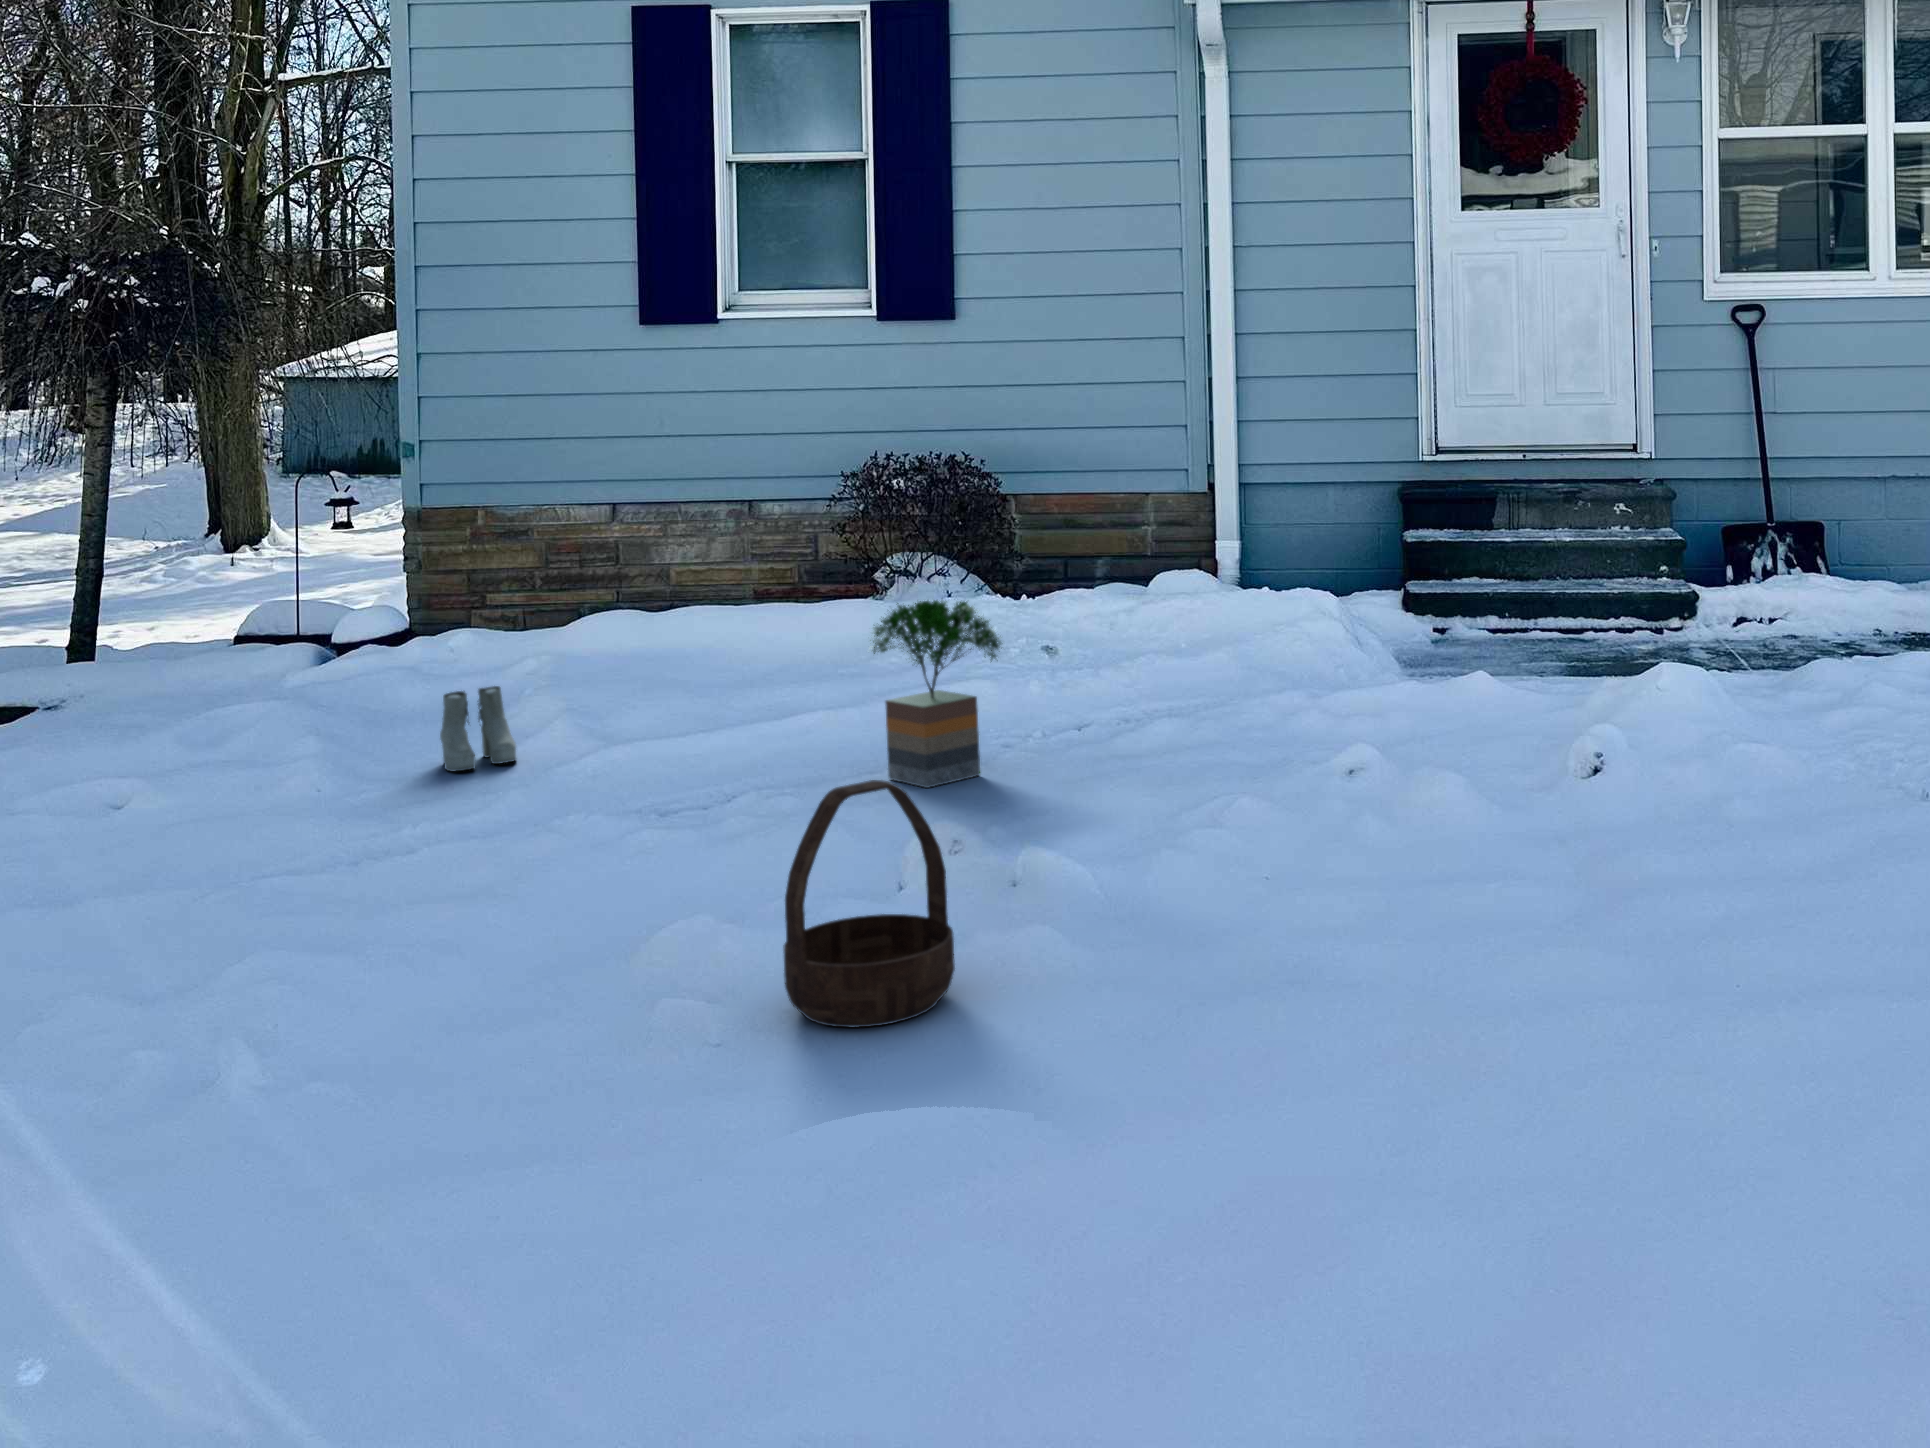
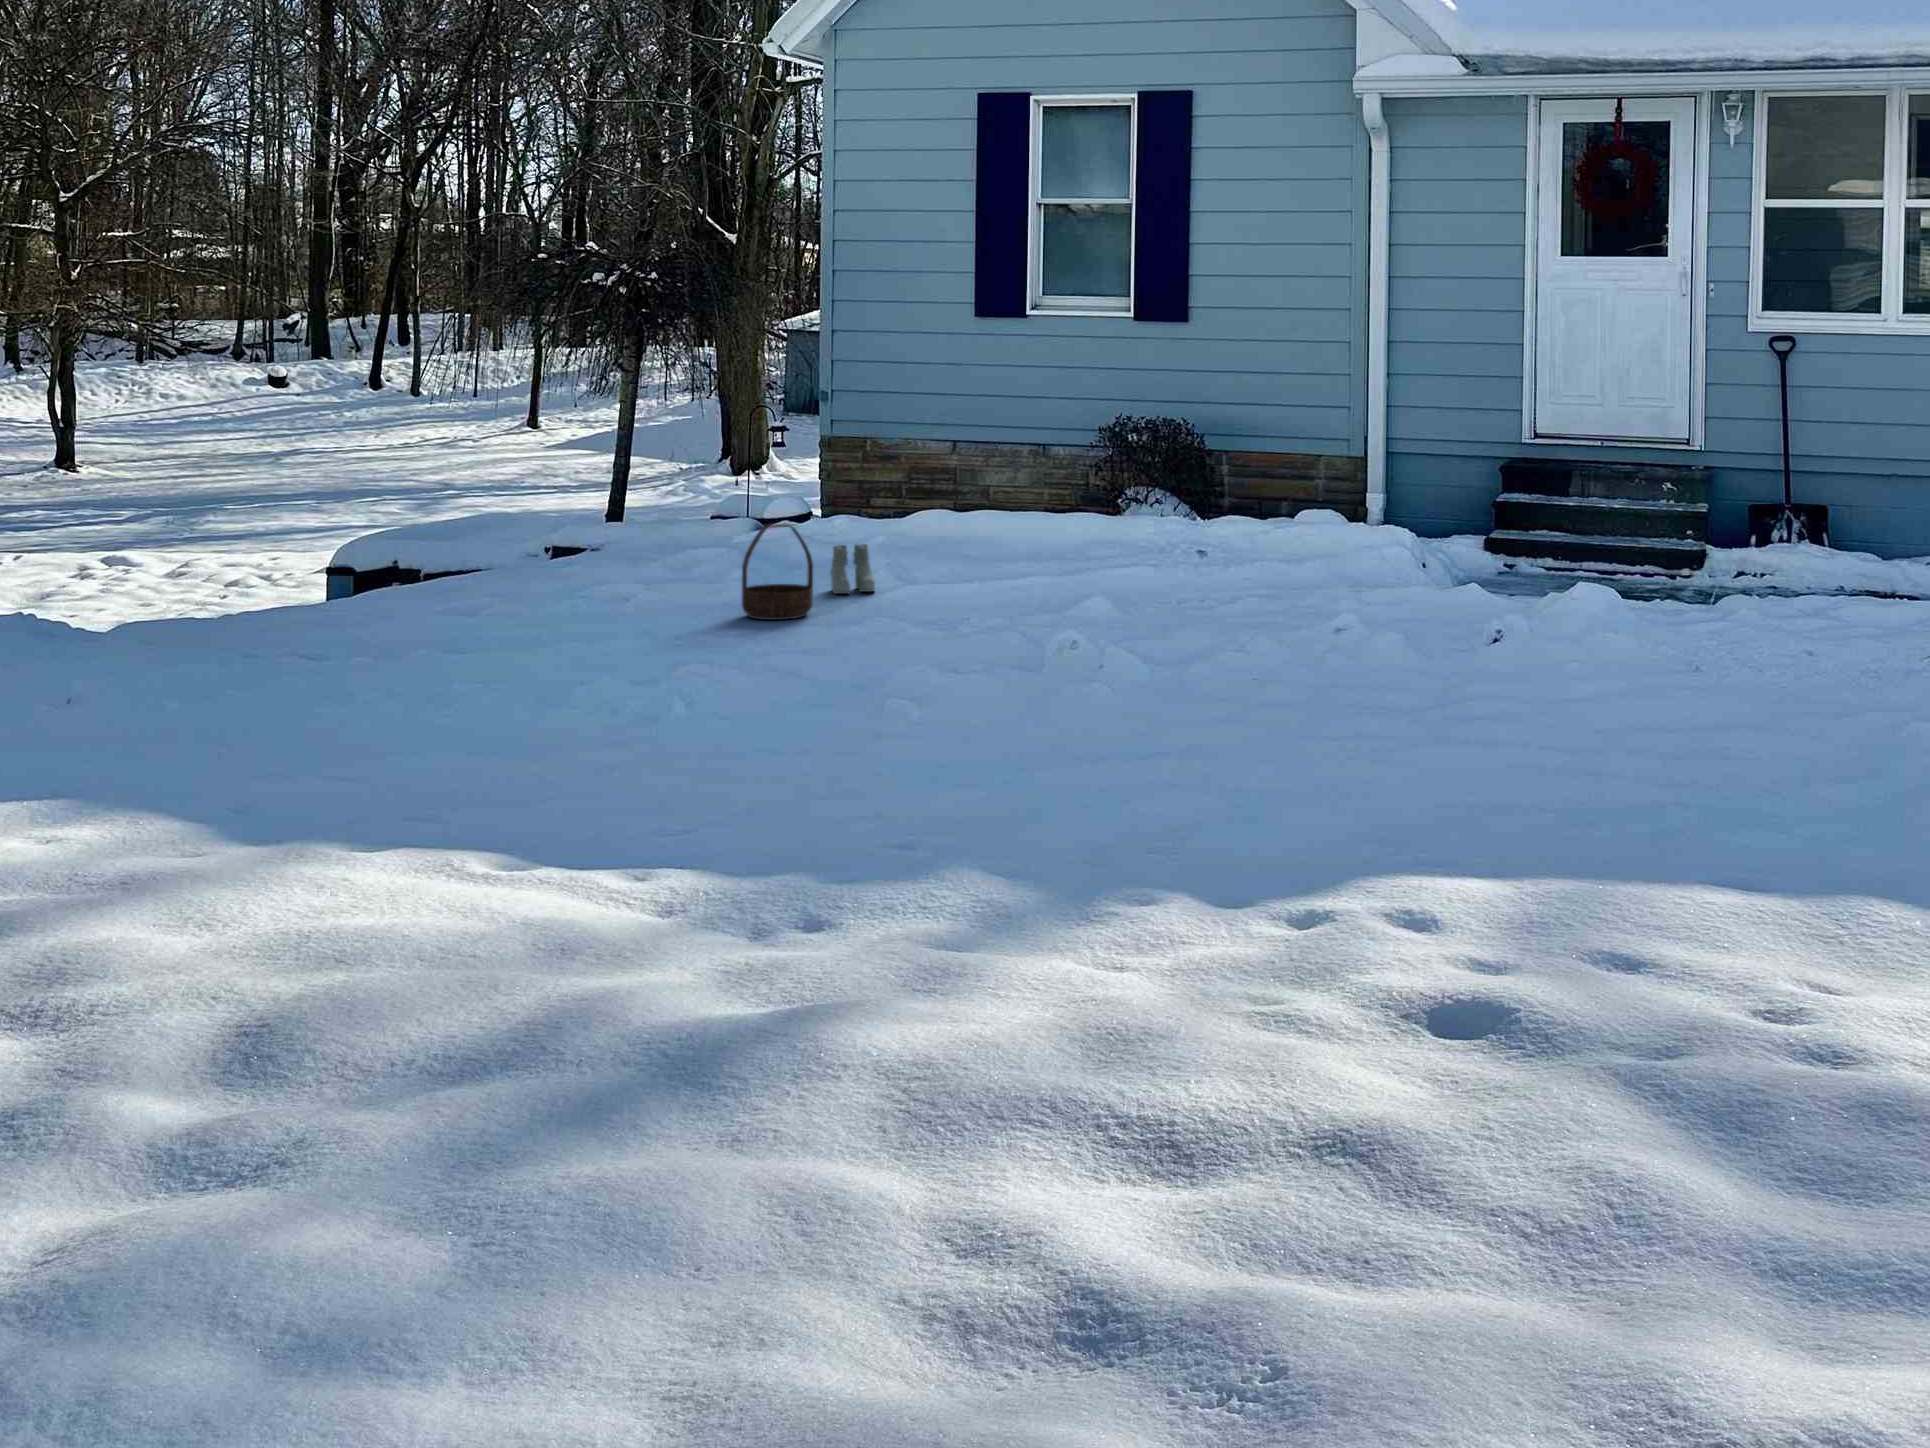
potted tree: present [870,600,1001,788] -> none [1084,502,1171,622]
basket: present [783,780,955,1027] -> present [742,524,813,620]

